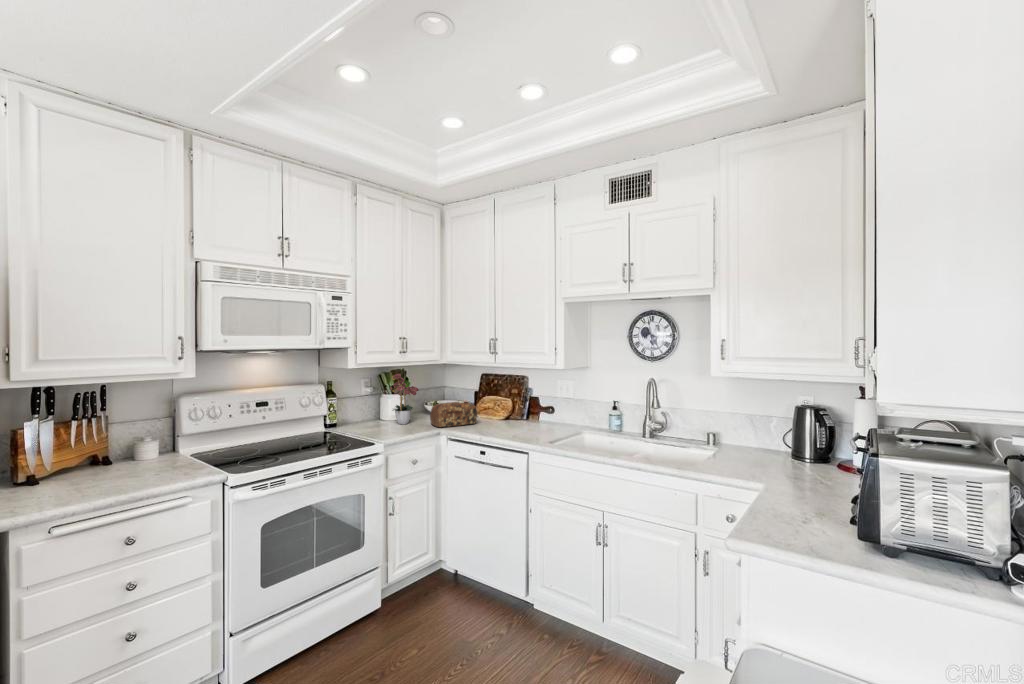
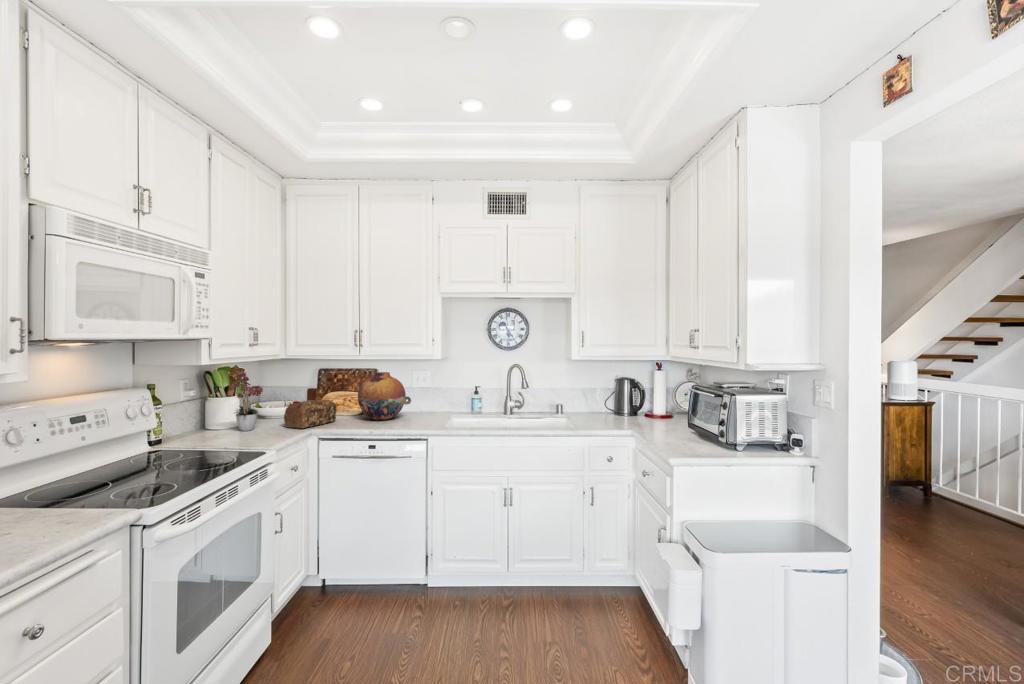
vase: none [495,380,540,428] -> present [358,372,406,420]

